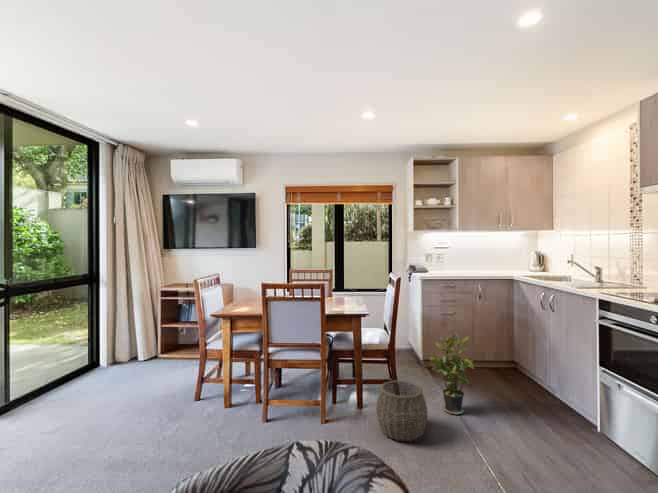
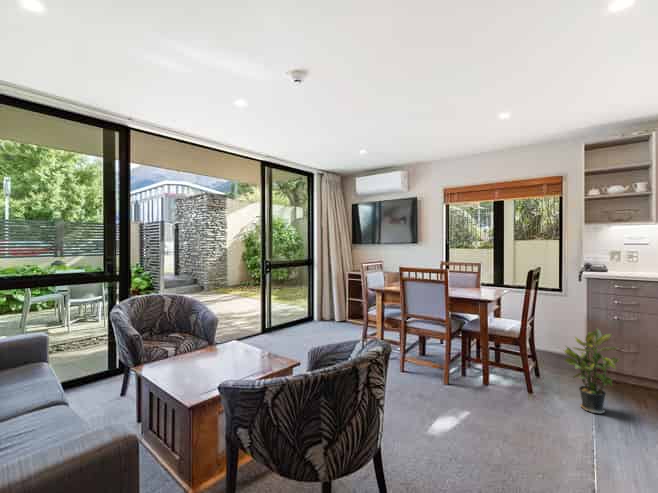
woven basket: present [376,380,428,441] -> none [492,362,545,417]

